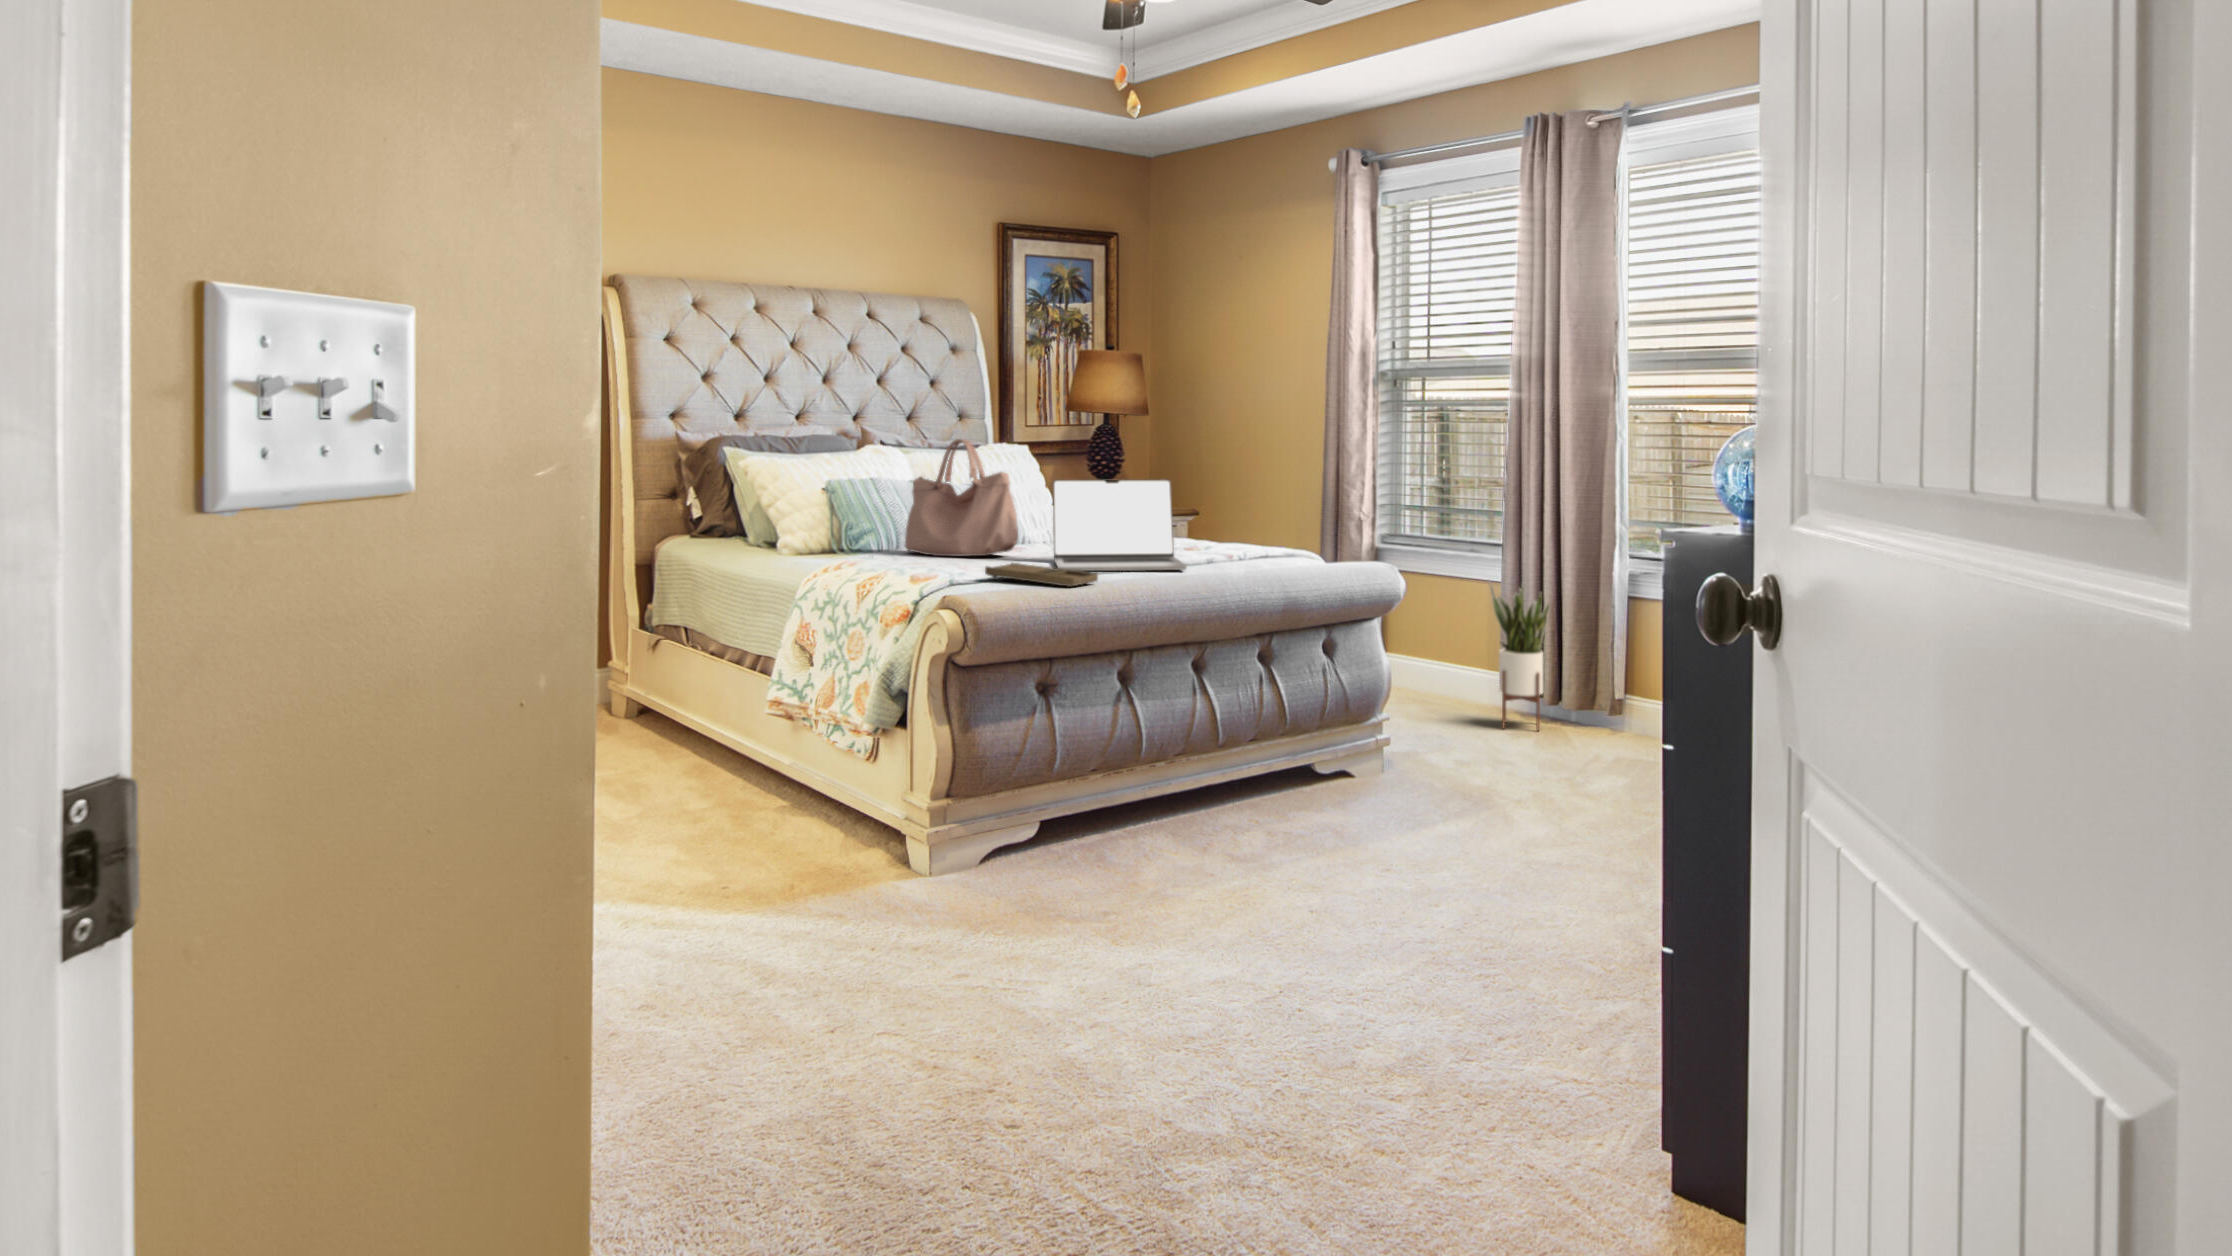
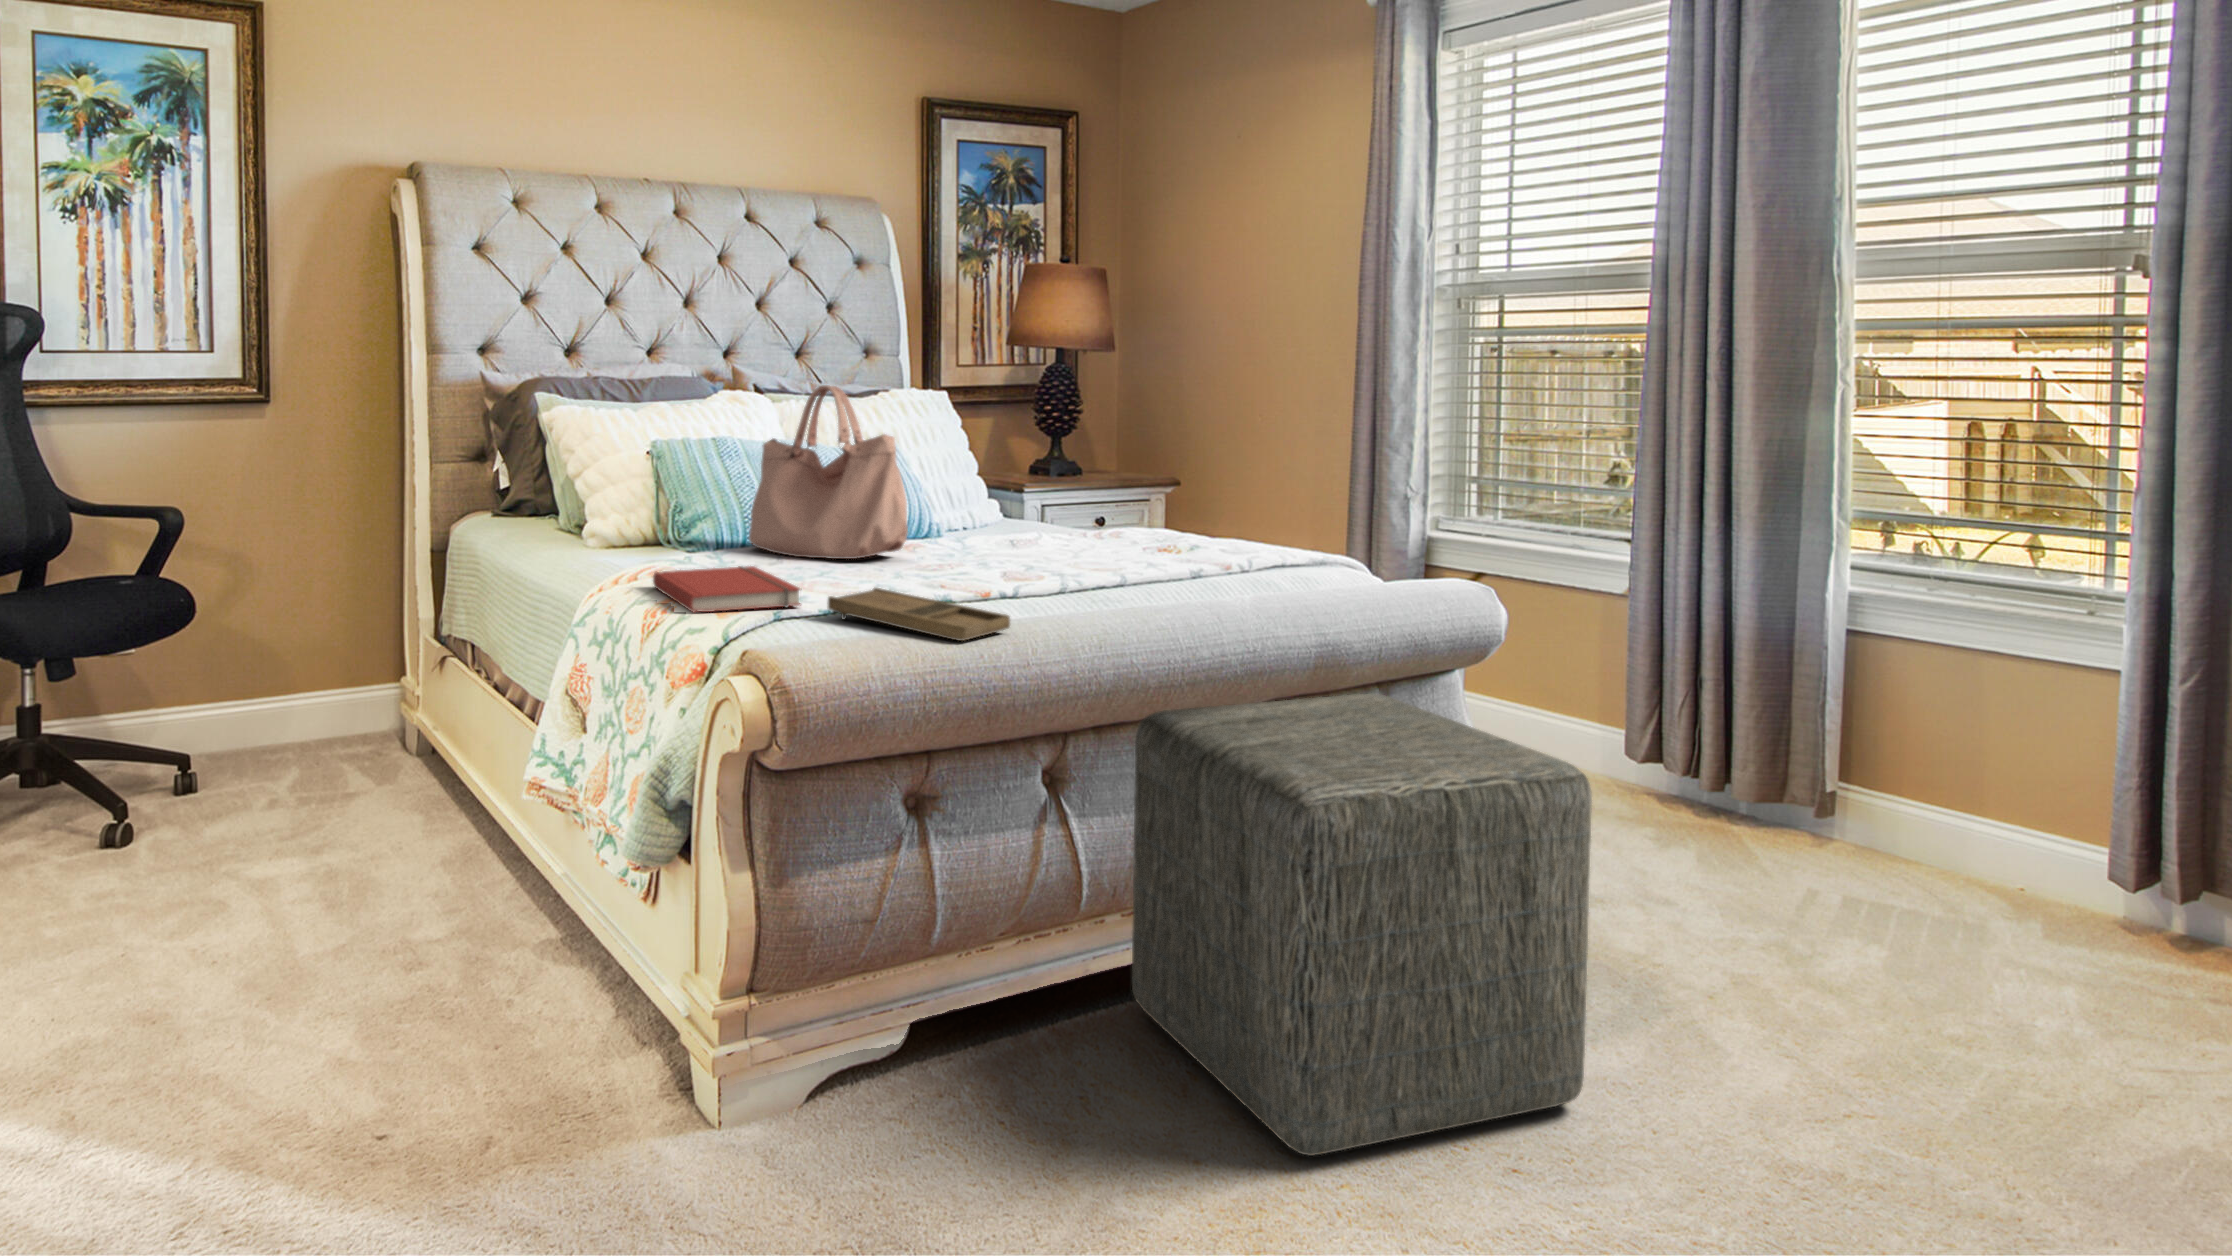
laptop: present [1053,479,1187,571] -> none [957,448,1161,599]
book: none [861,556,965,579] -> present [653,566,800,612]
potted plant: present [1489,581,1550,730] -> none [1615,597,1719,829]
ottoman: none [1172,625,1427,868] -> present [1132,693,1592,1156]

